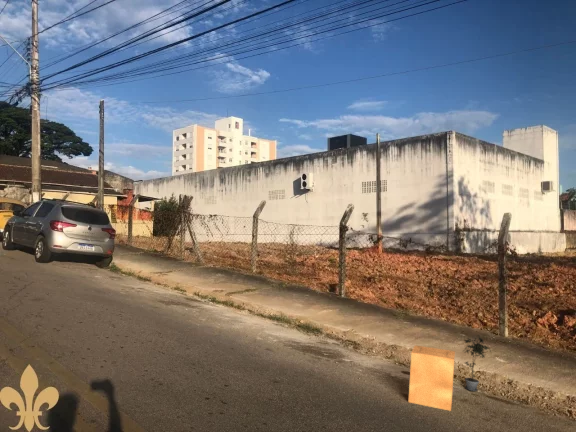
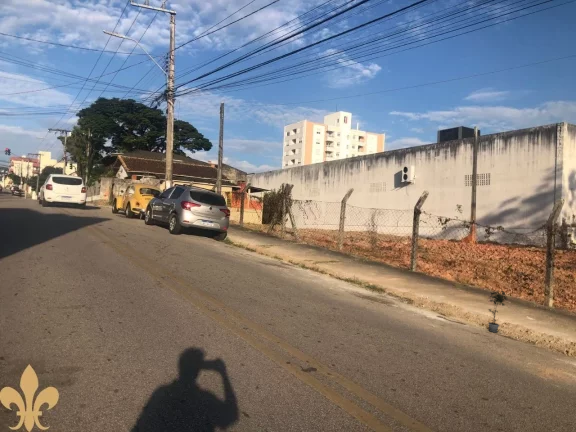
cardboard box: present [409,345,455,411] -> none [433,290,474,338]

